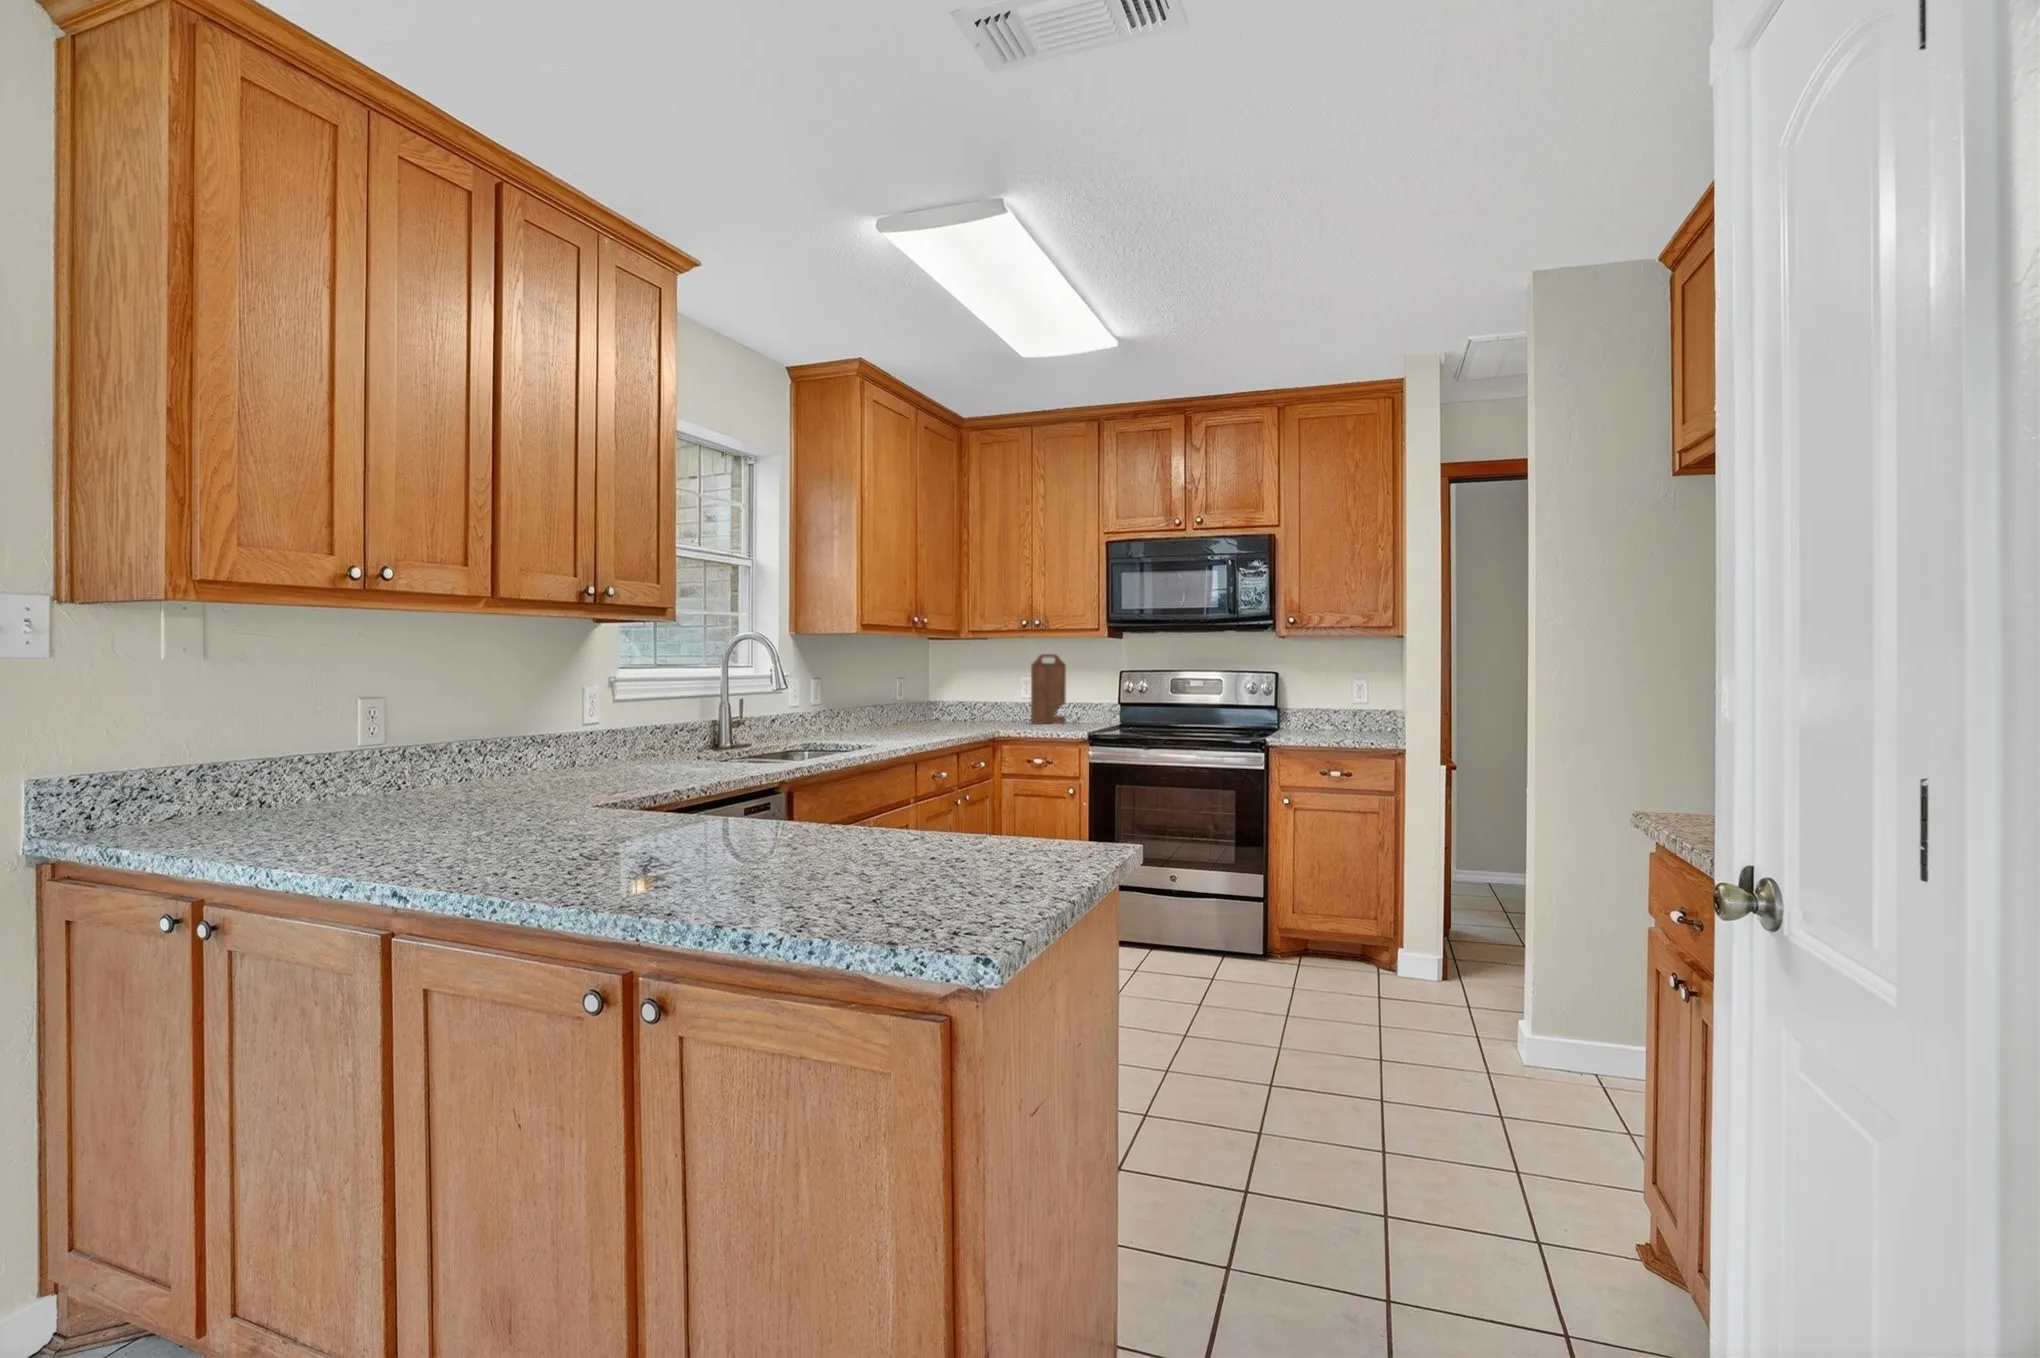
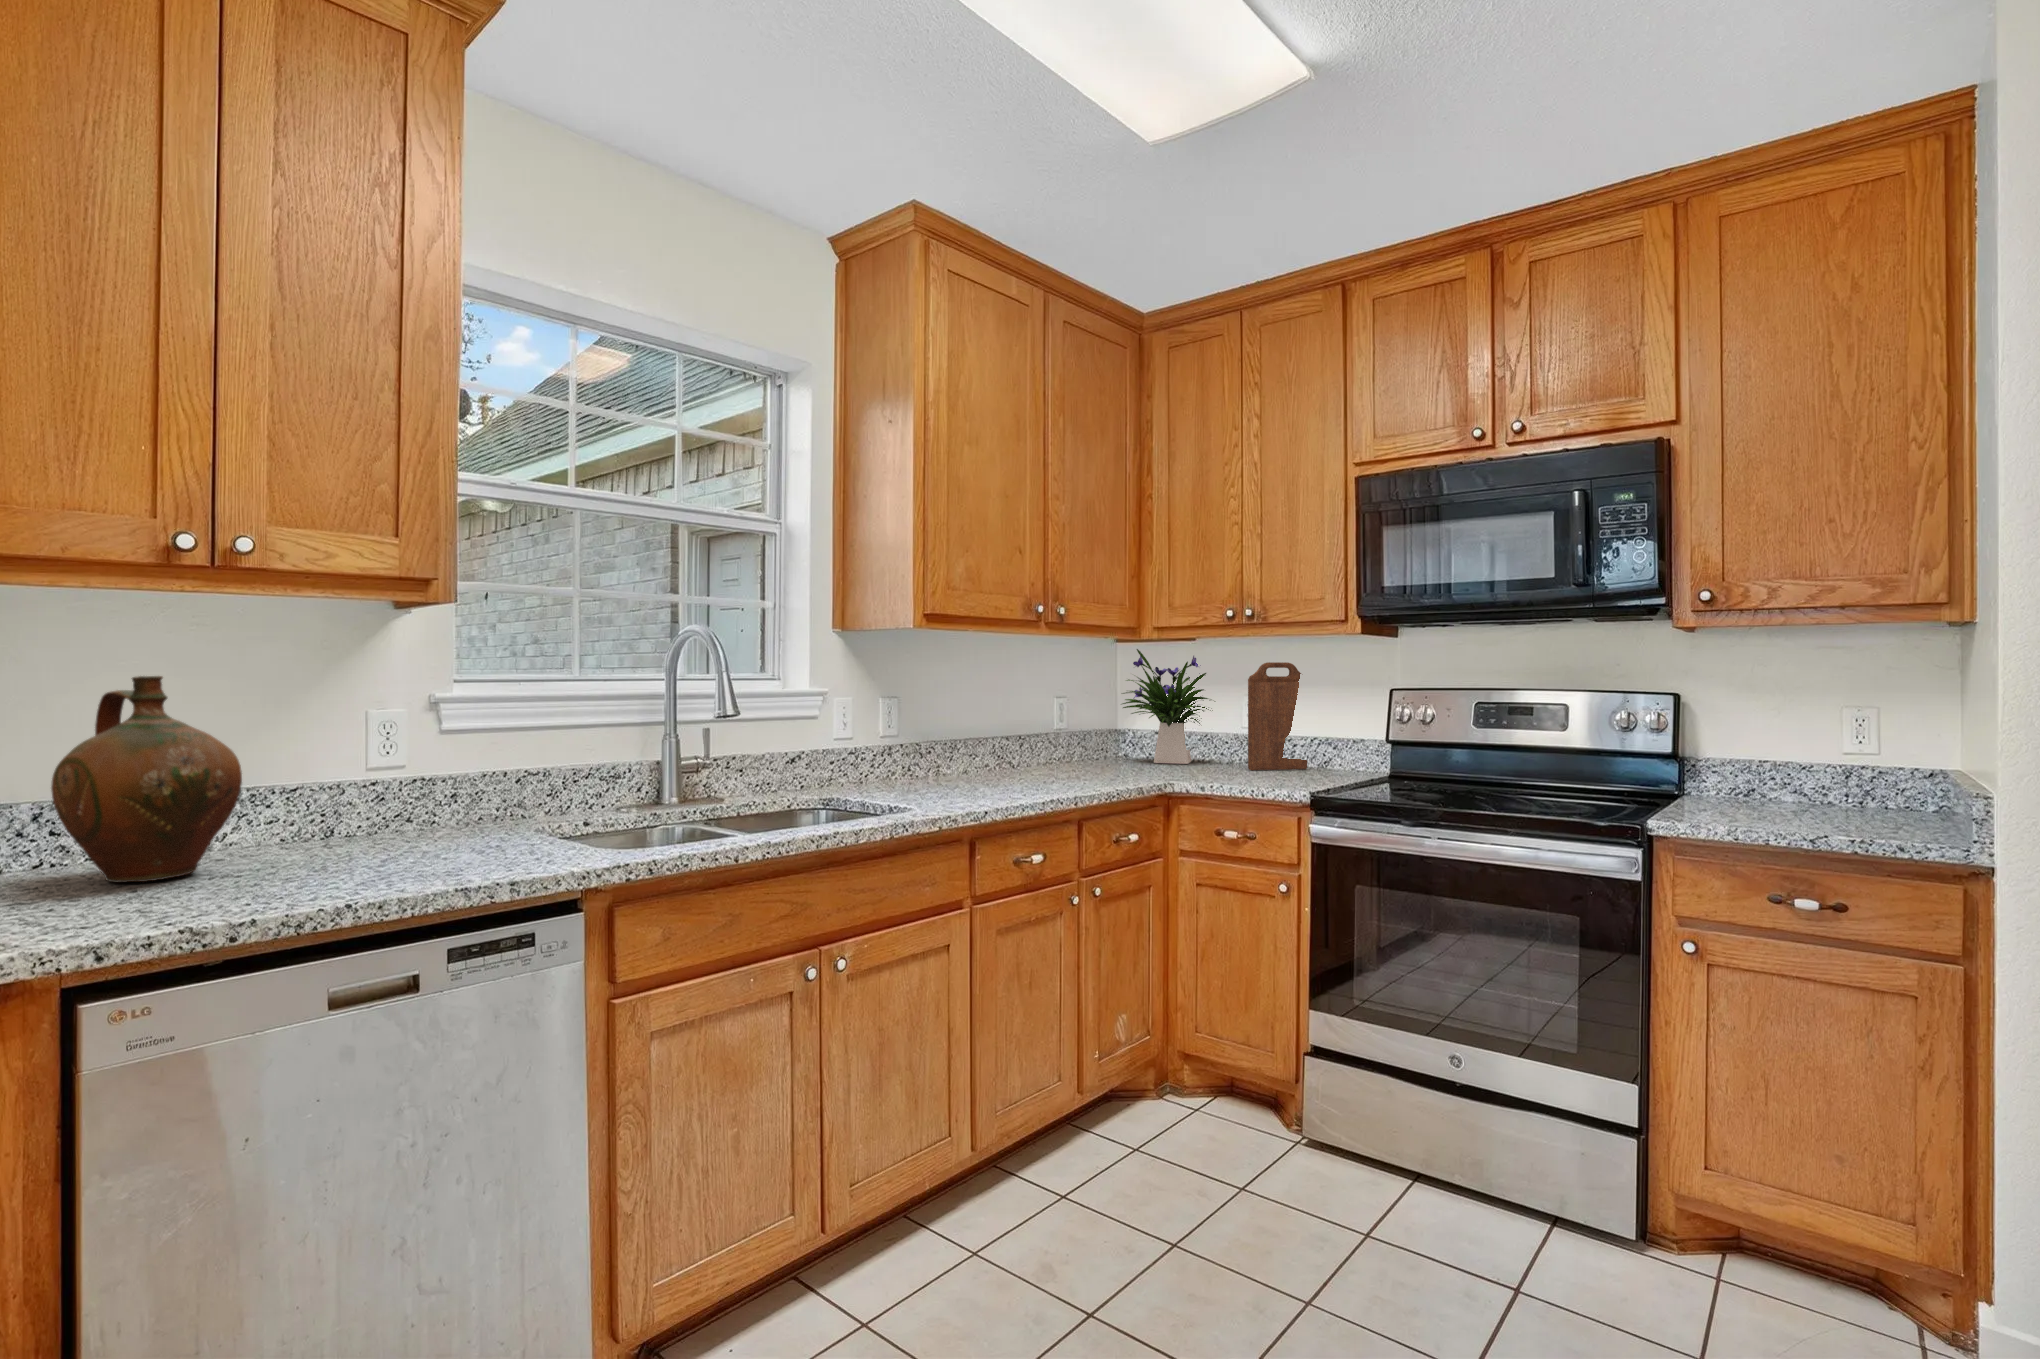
flower arrangement: none [938,644,1011,722] -> present [1122,649,1215,764]
ceramic jug: none [505,664,597,782] -> present [51,676,242,882]

